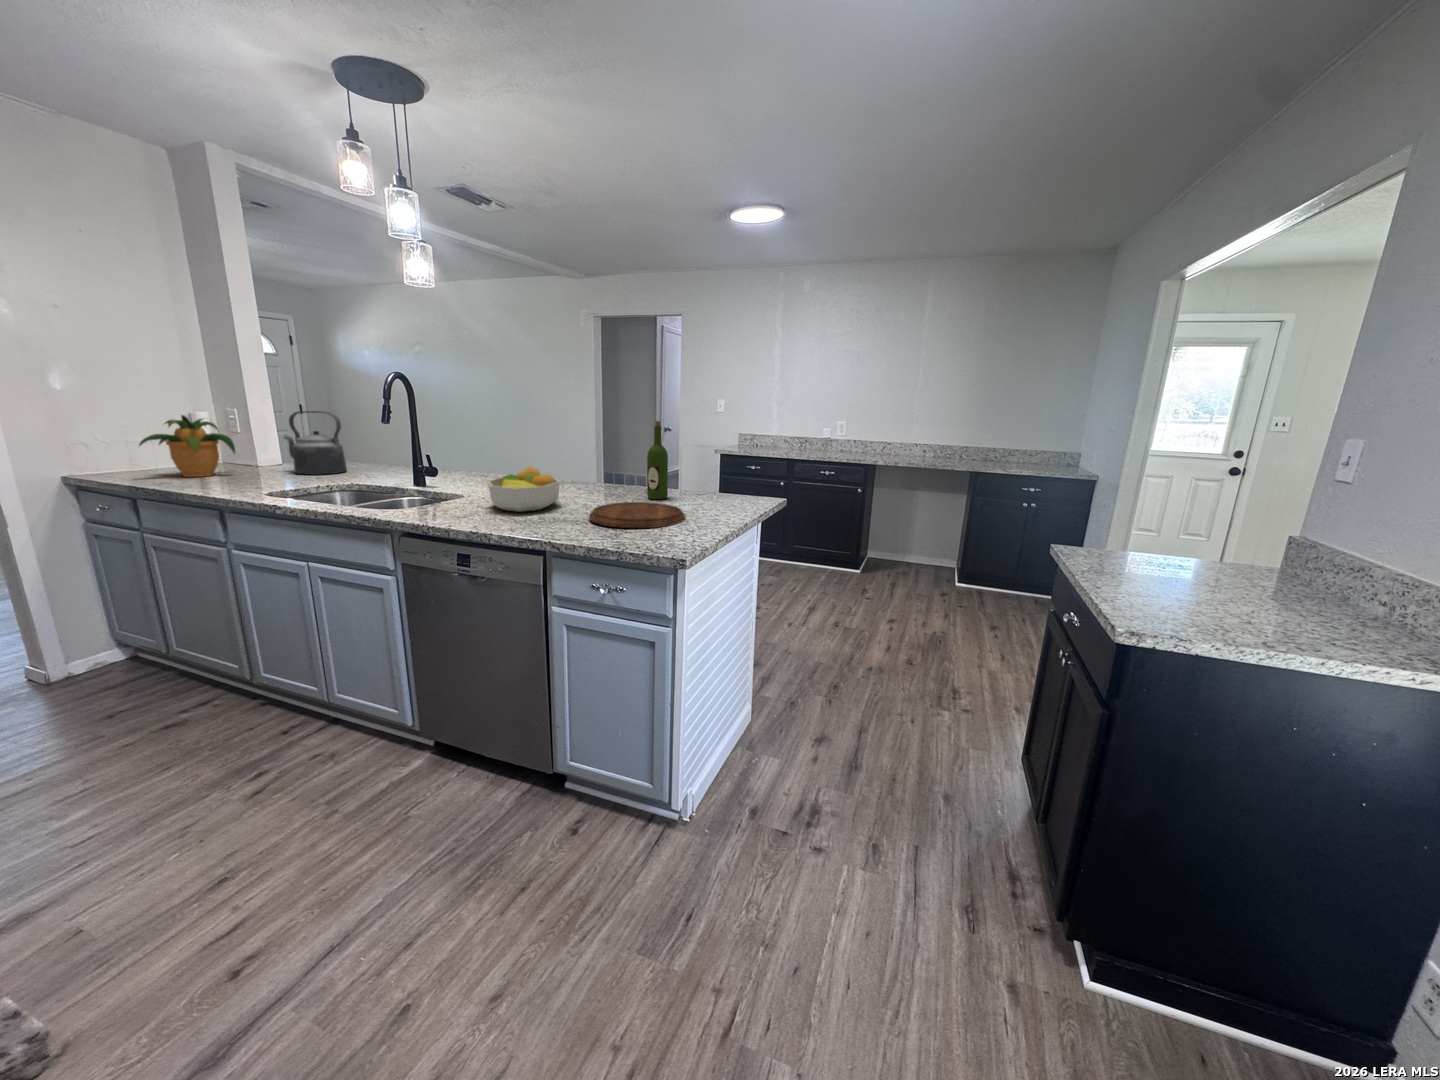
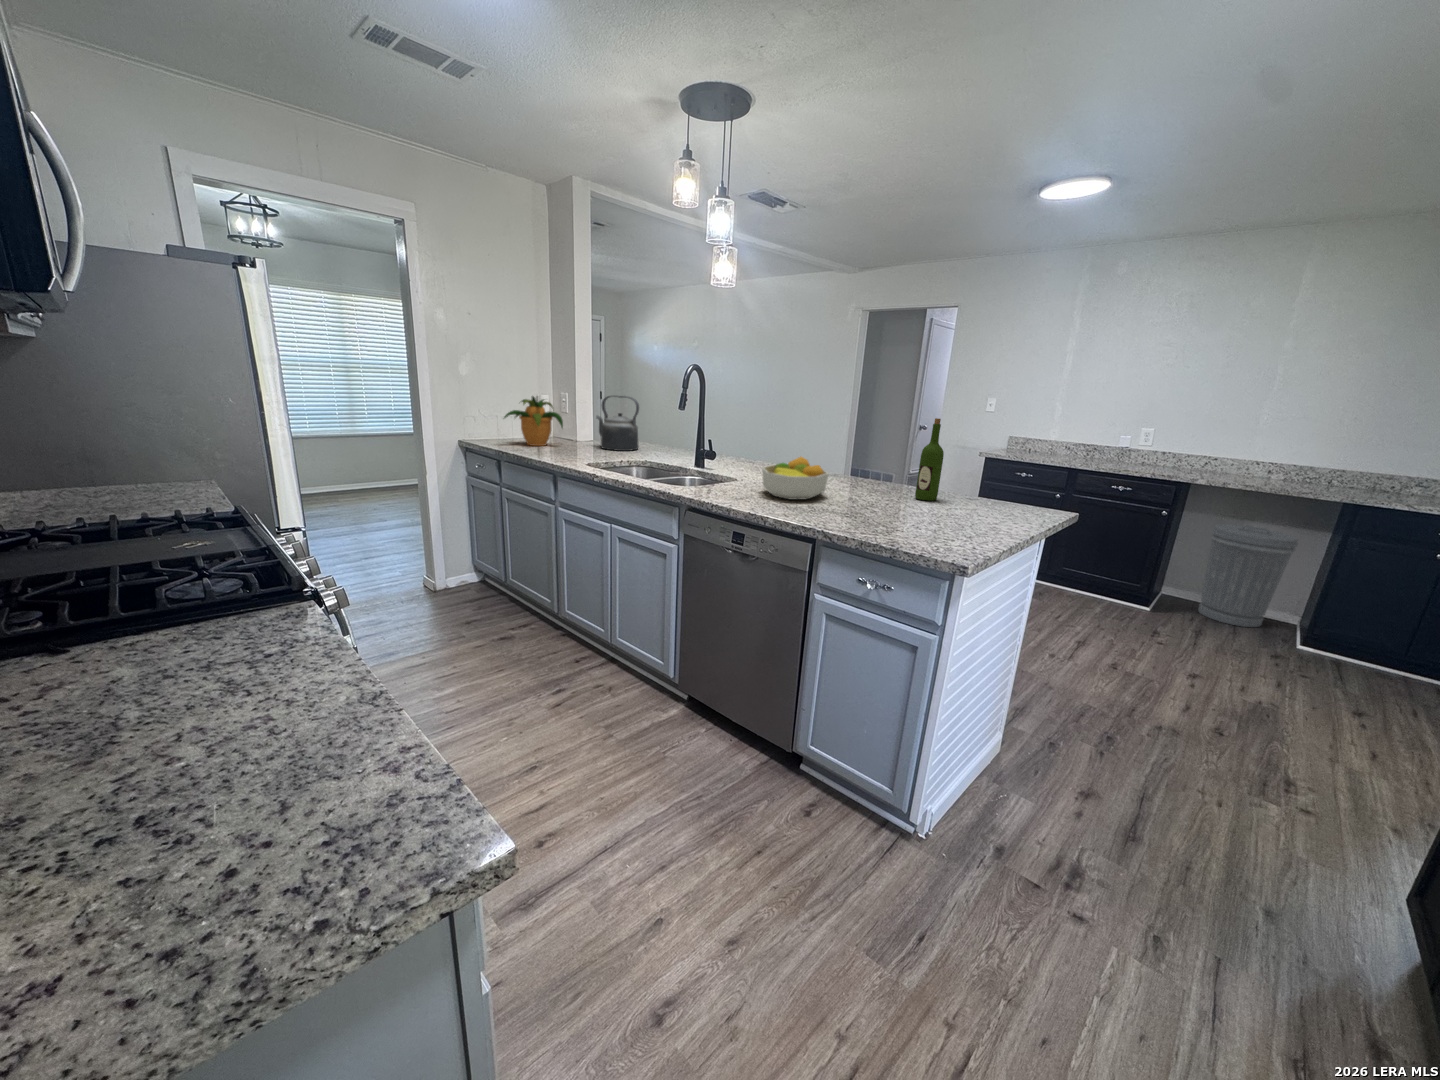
trash can: none [892,495,947,574] -> present [1198,524,1298,627]
cutting board: present [589,502,685,528] -> none [858,500,961,530]

